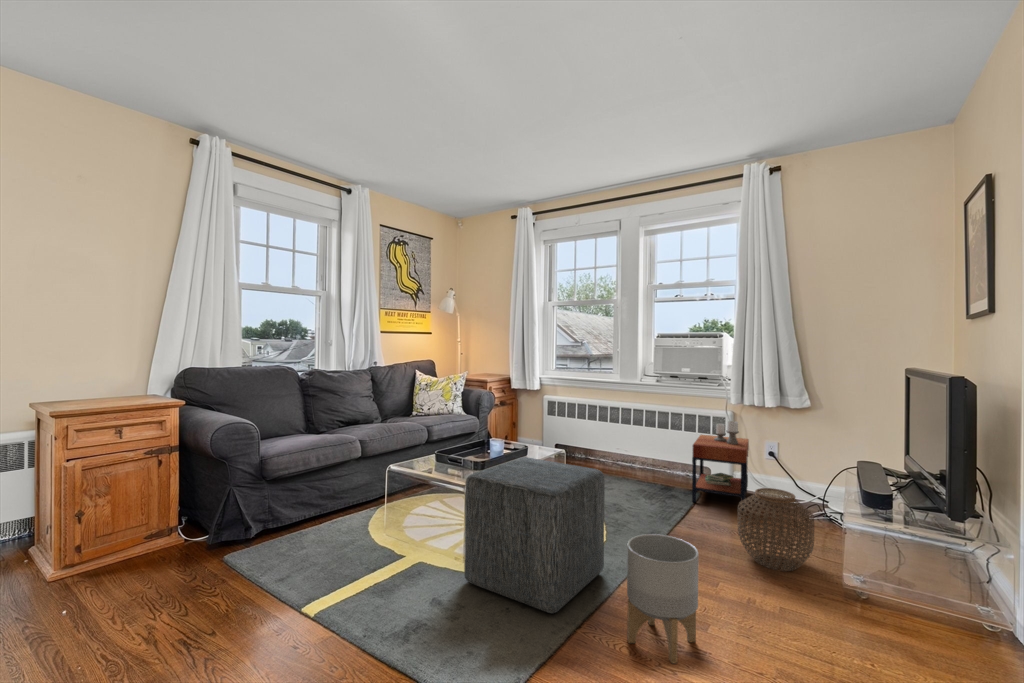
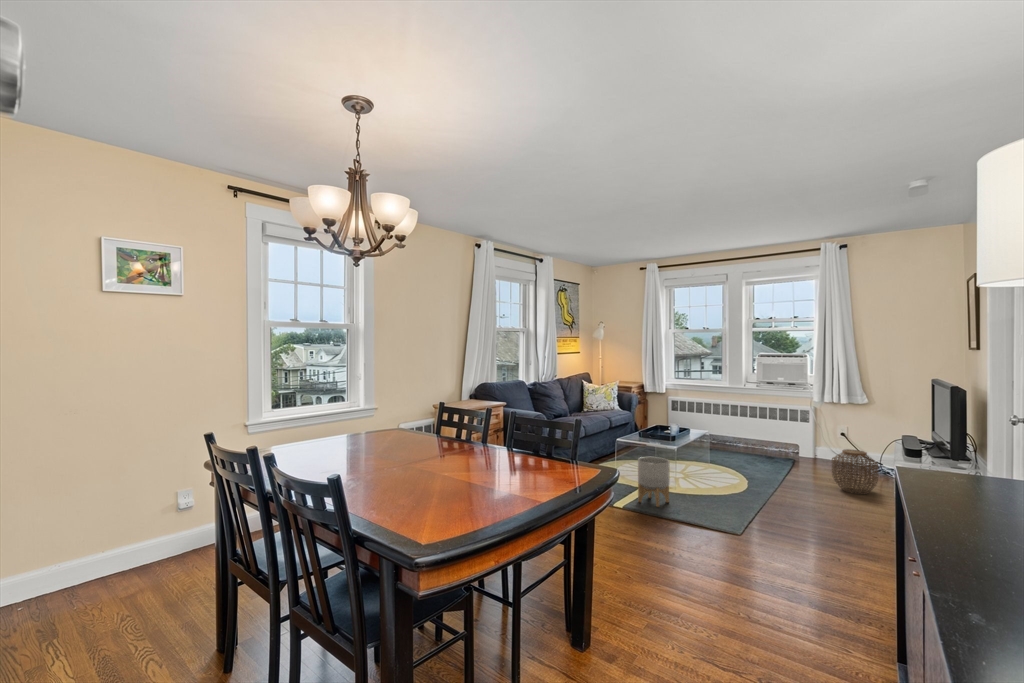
side table: present [692,421,749,510] -> none [791,413,829,469]
ottoman: present [464,457,605,613] -> none [686,432,760,506]
planter: present [627,534,698,663] -> present [638,457,670,507]

